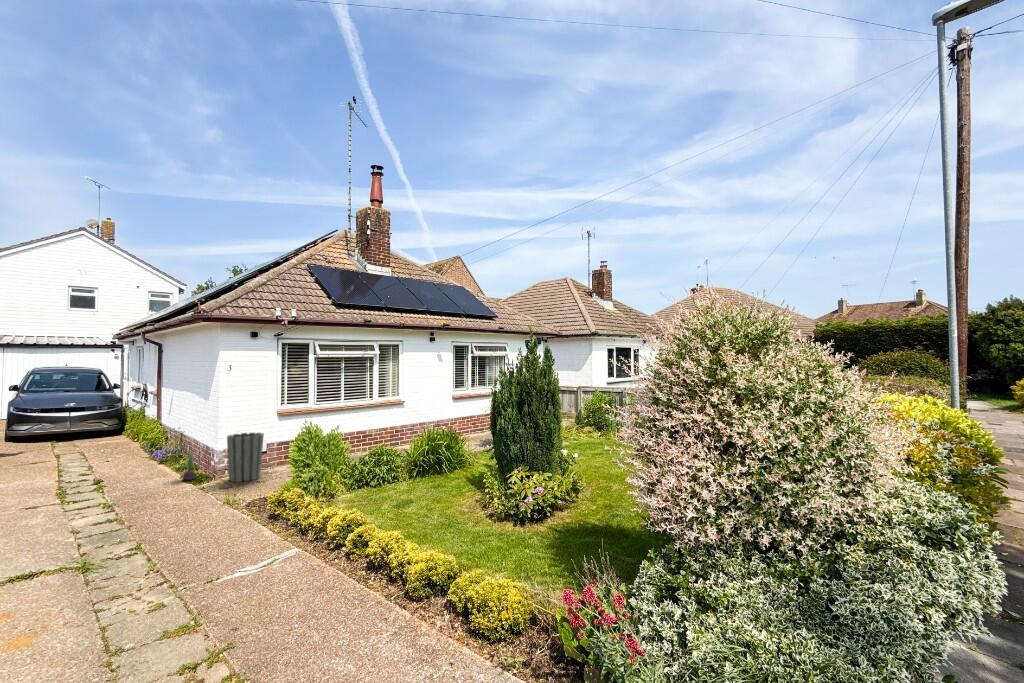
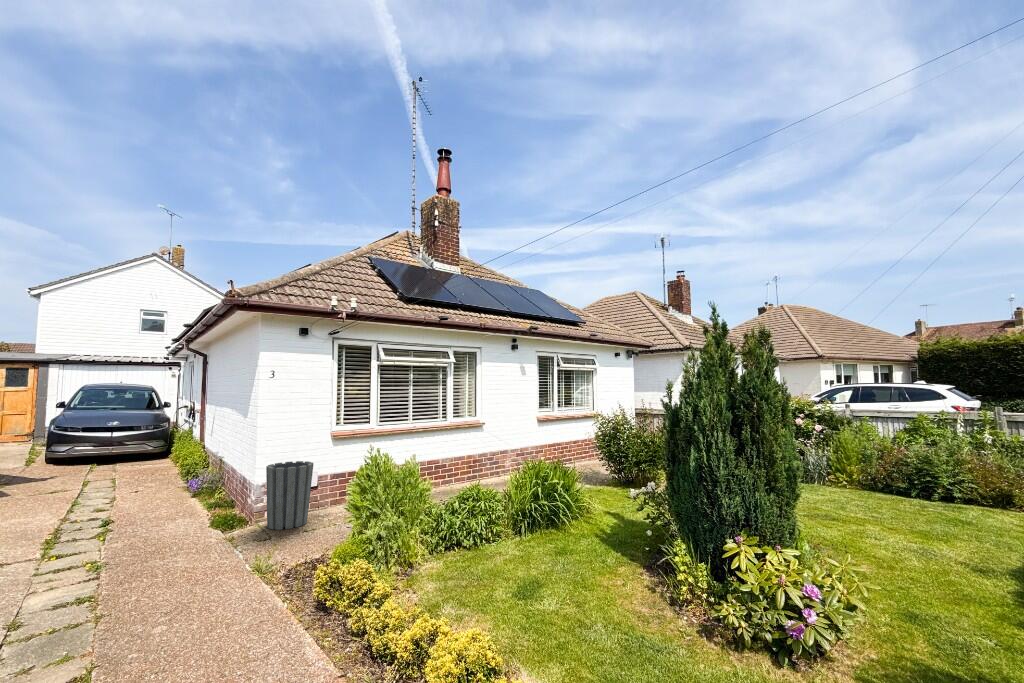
decorative plant: present [183,452,195,480] -> none [196,484,244,525]

